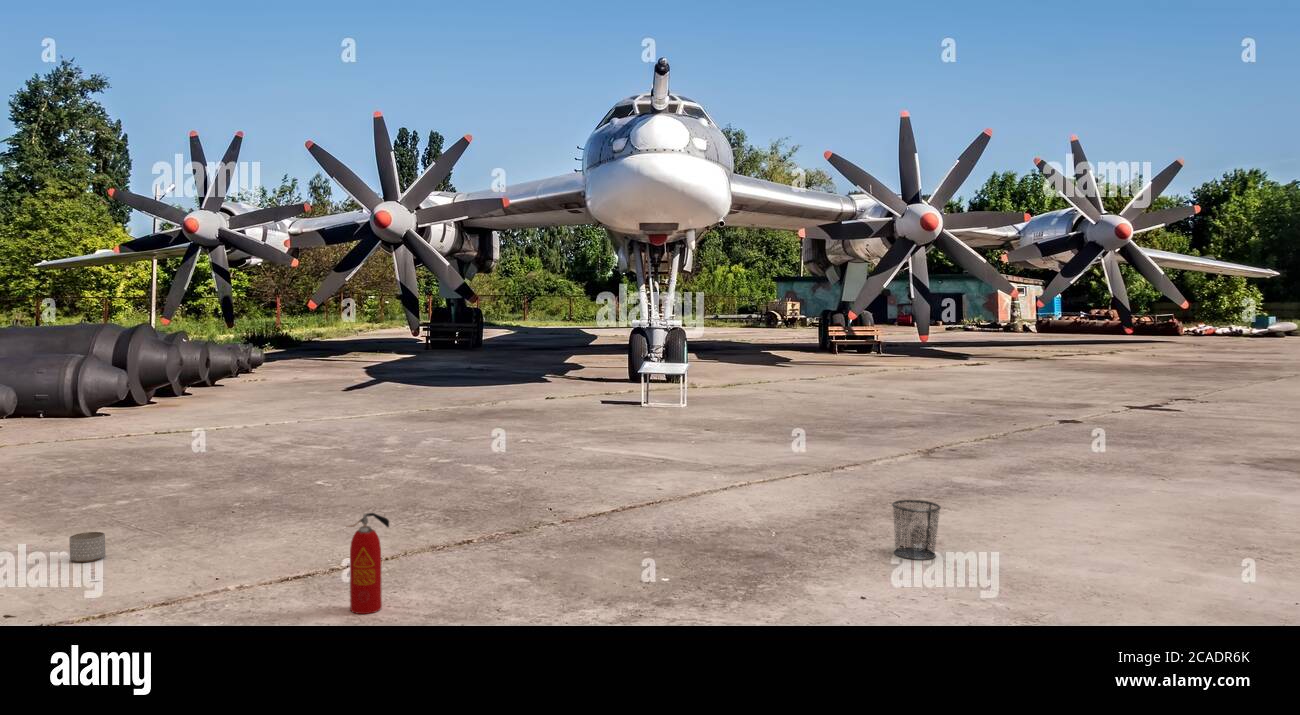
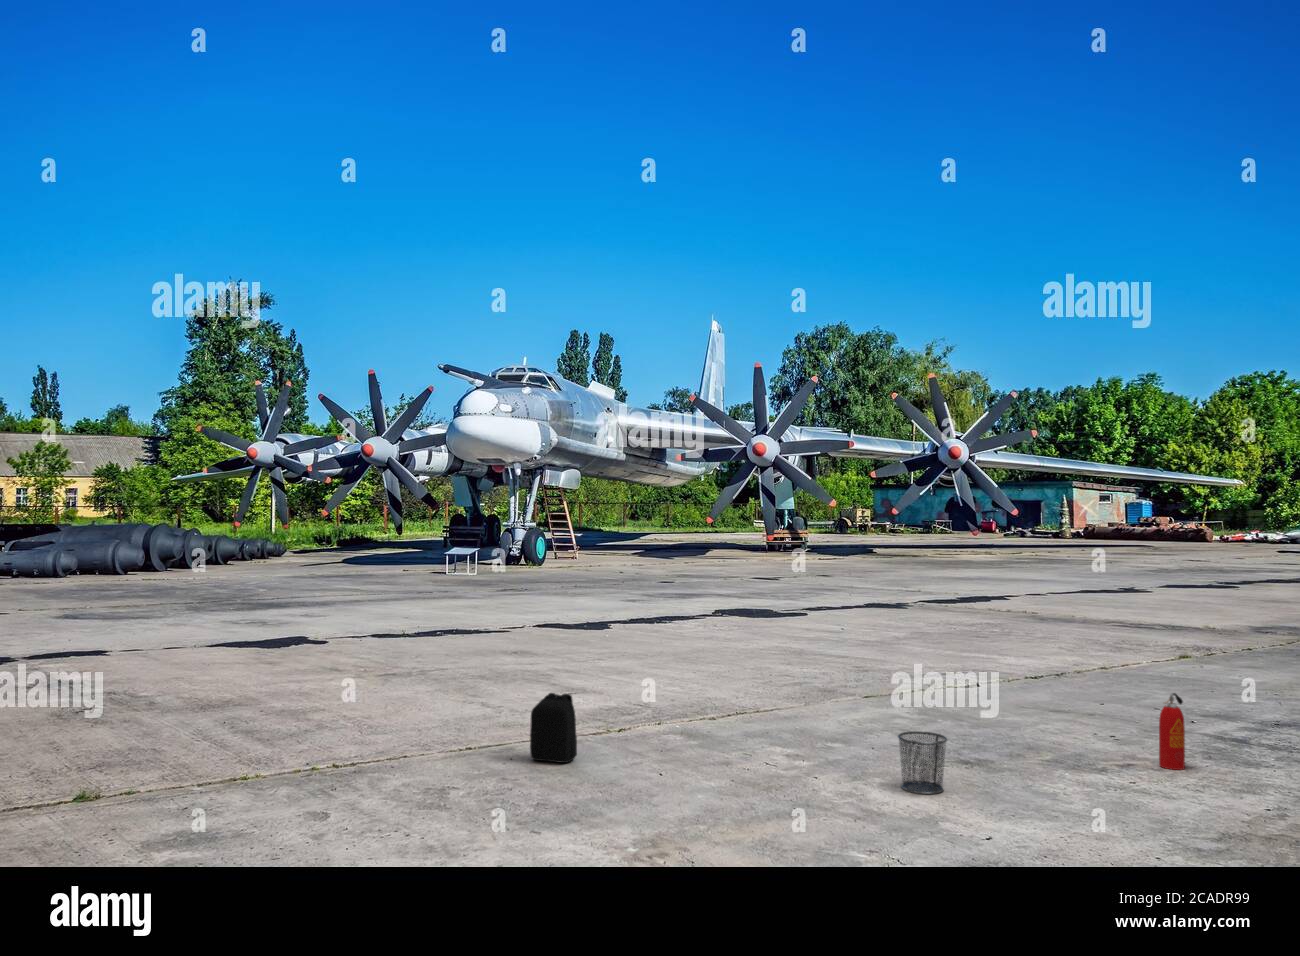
backpack: none [531,463,577,530] -> present [530,693,577,763]
fire extinguisher: present [347,513,389,614] -> present [1159,693,1185,770]
planter: present [69,532,105,562] -> none [64,767,100,798]

